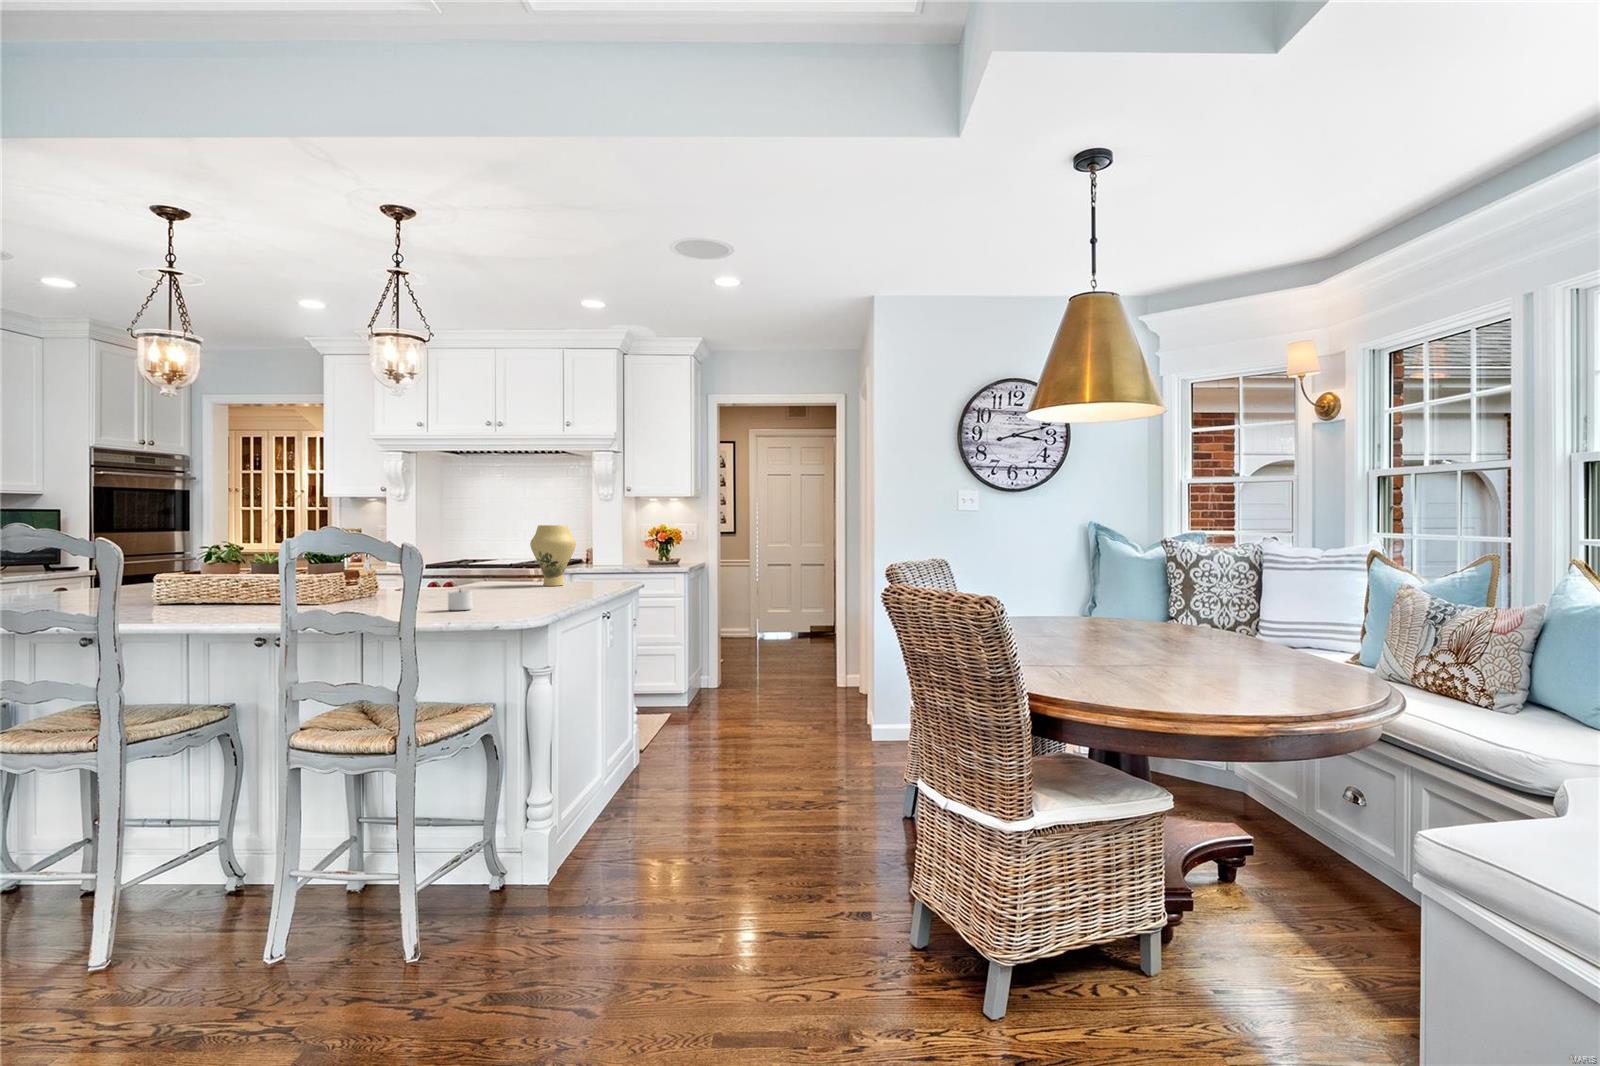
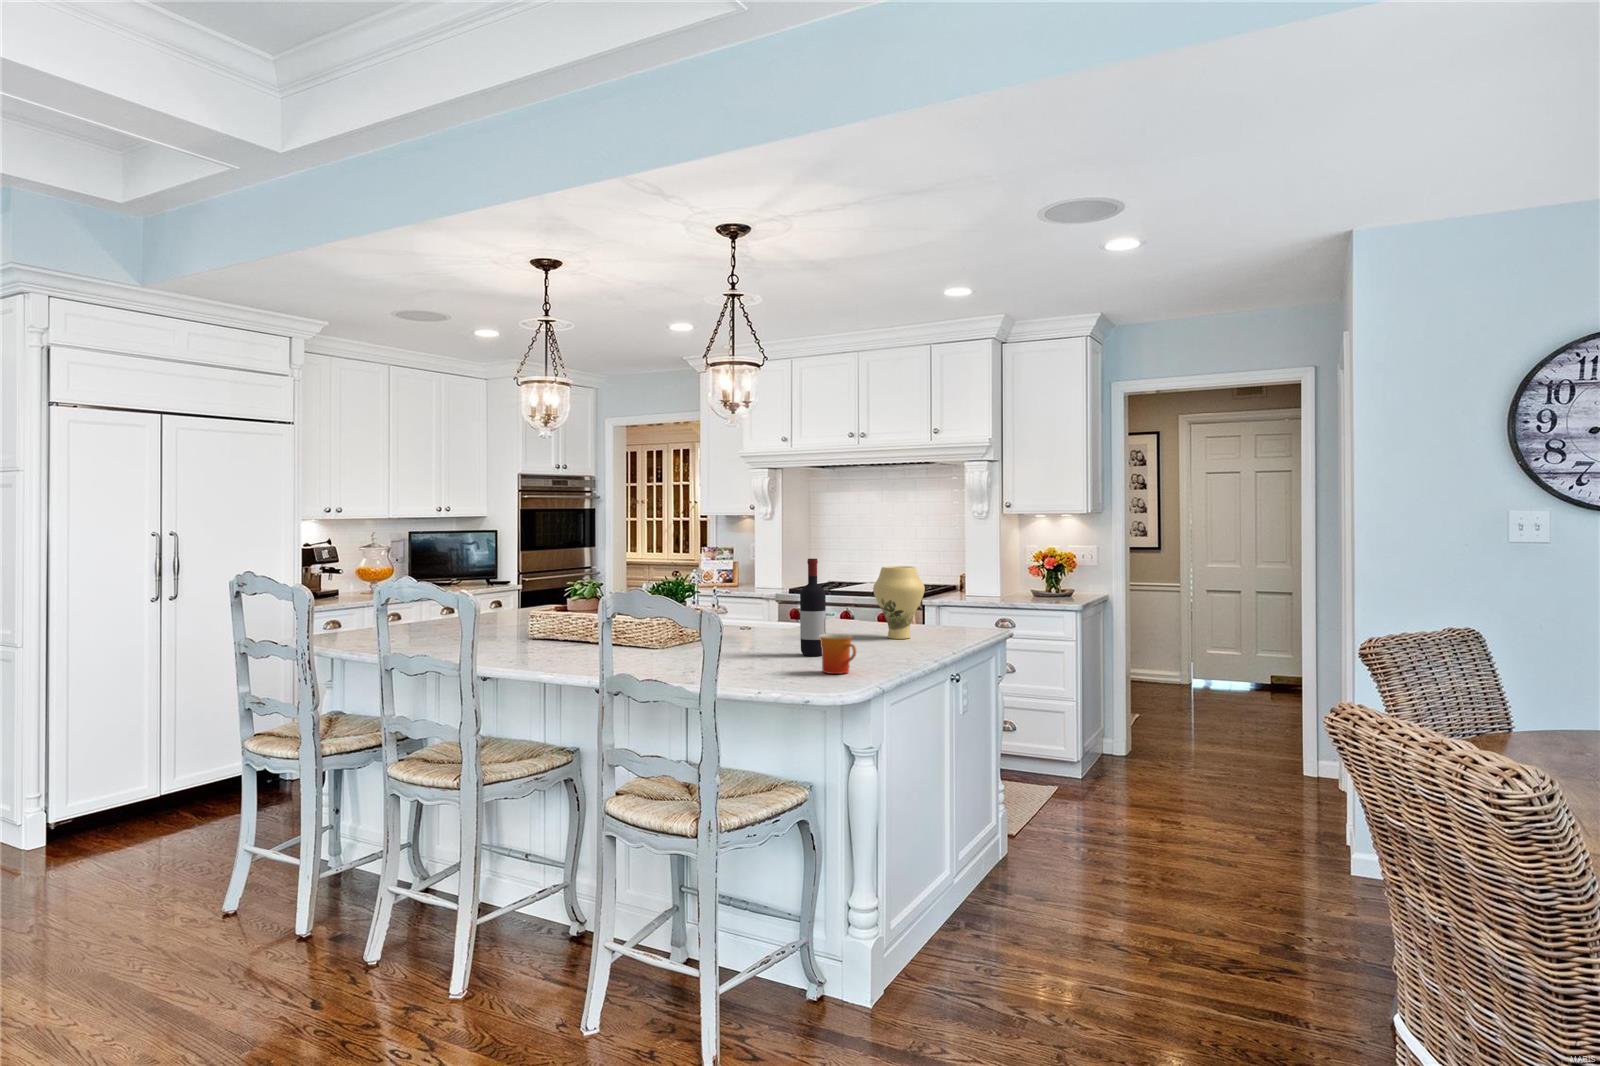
wine bottle: none [473,511,497,597] -> present [800,559,826,656]
mug: none [502,572,538,604] -> present [820,634,856,674]
candle: present [448,590,472,610] -> none [758,656,796,681]

